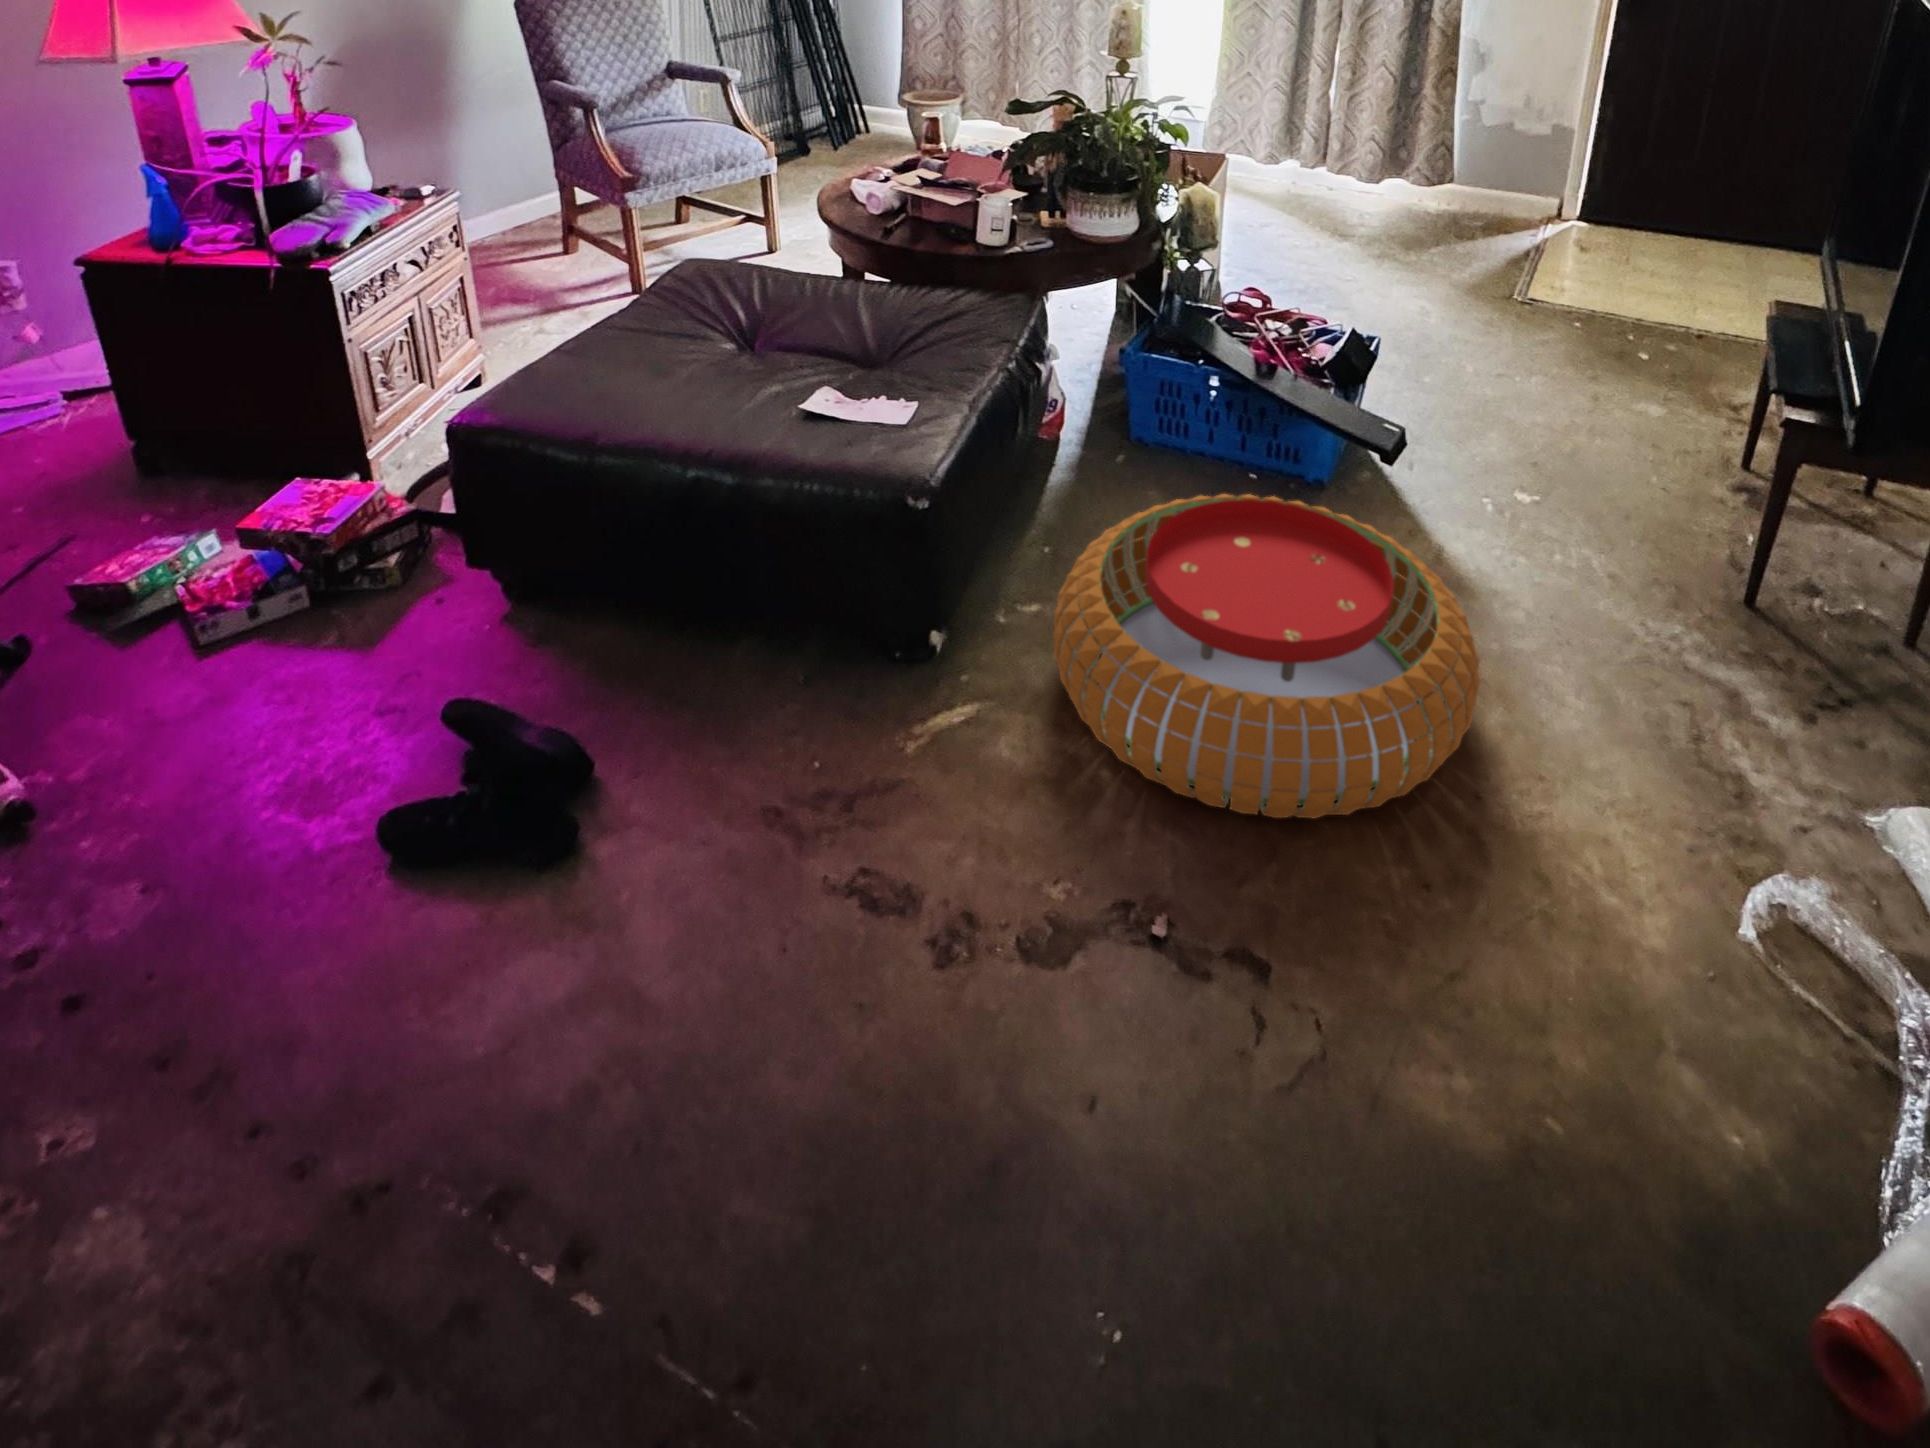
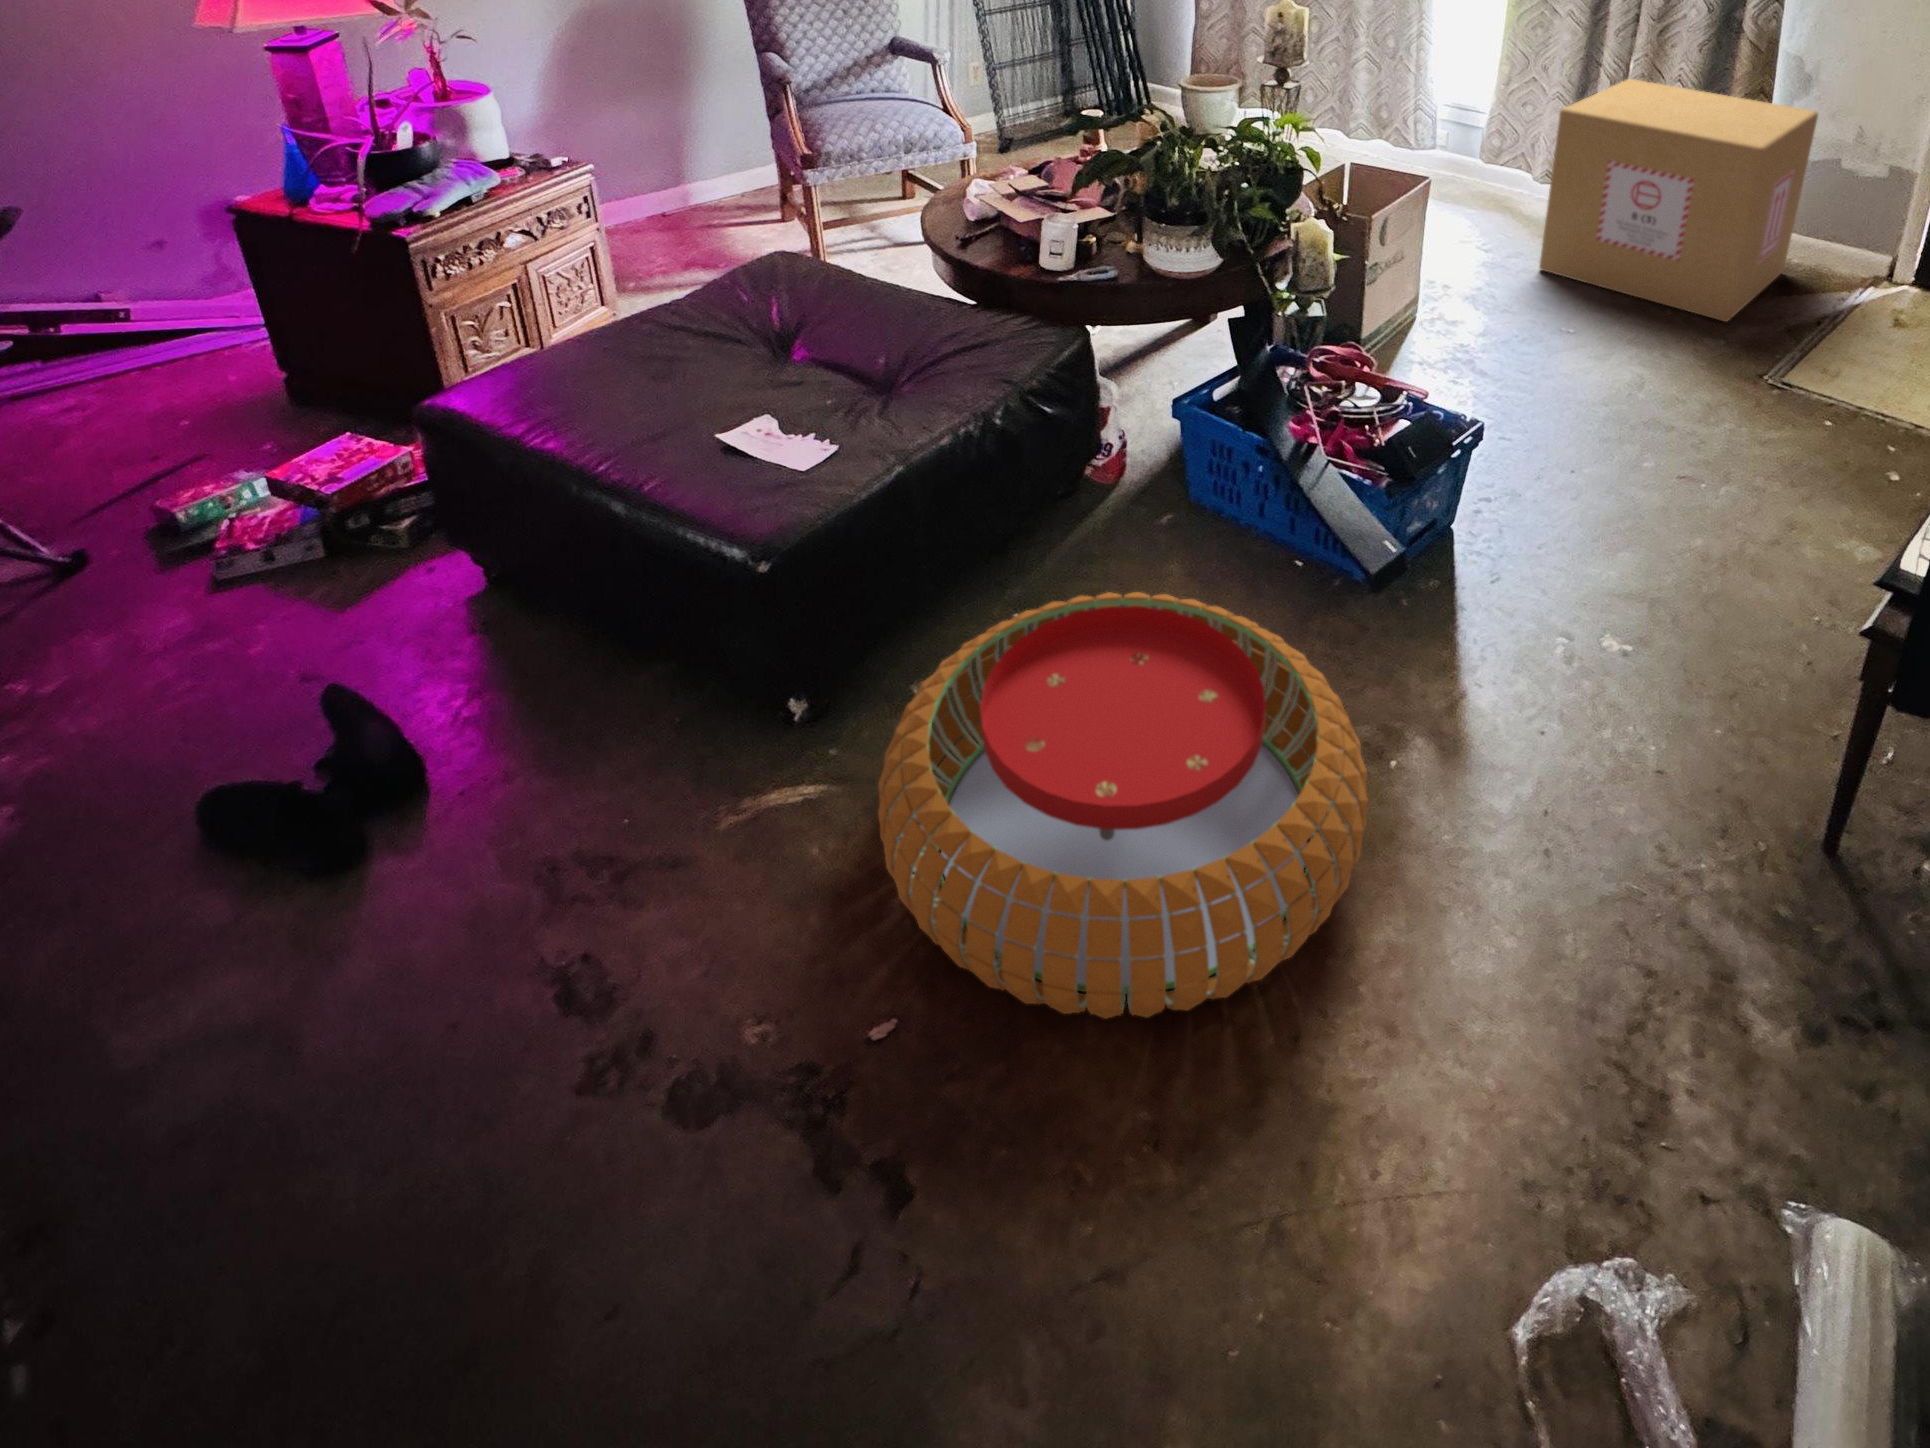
cardboard box: none [1295,65,1501,258] -> present [1539,79,1818,322]

